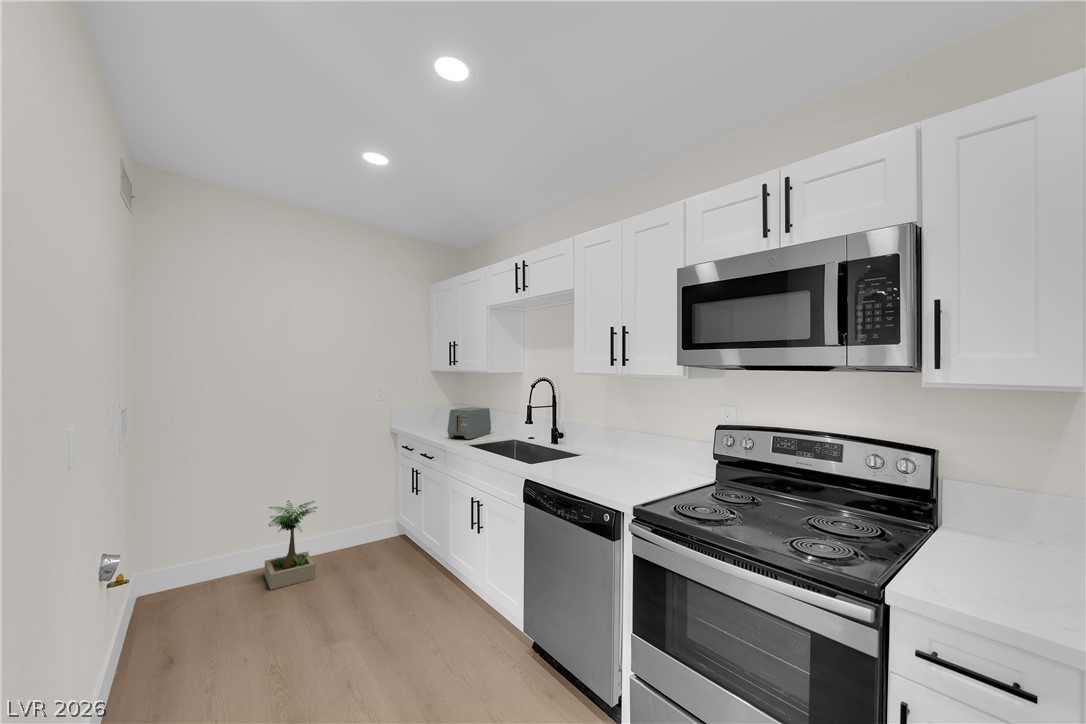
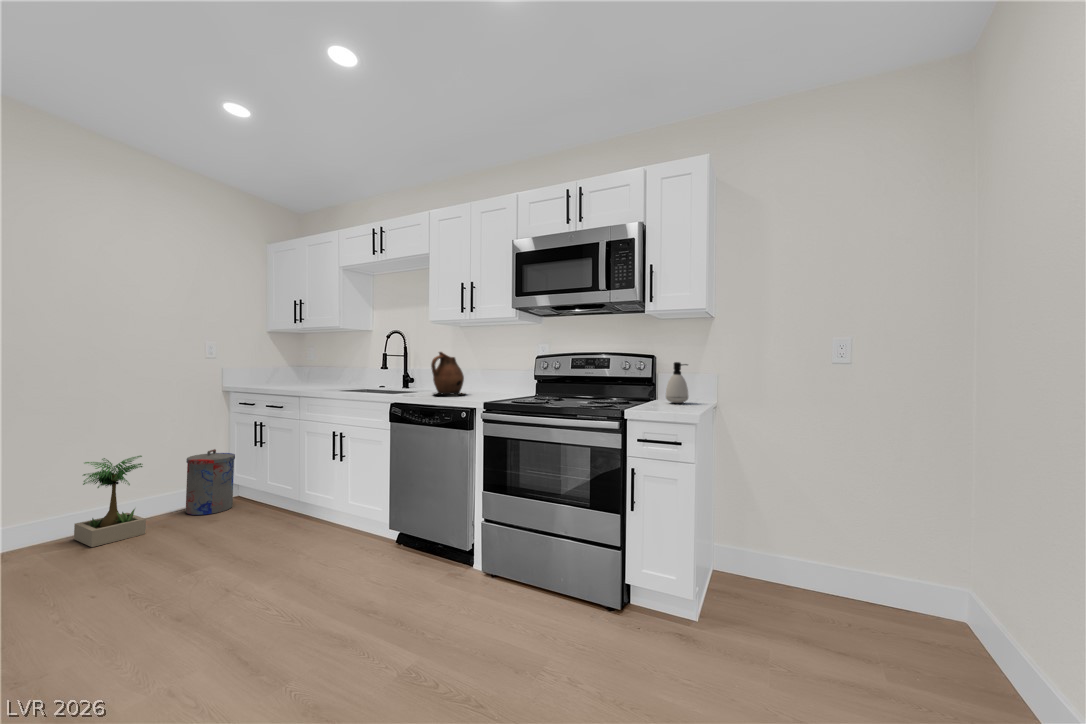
toaster: present [447,407,491,439] -> none [297,362,340,389]
ceramic pitcher: none [573,415,619,476] -> present [431,352,465,395]
soap dispenser: none [970,478,1029,560] -> present [666,362,688,403]
trash can: none [355,492,397,559] -> present [186,449,235,515]

